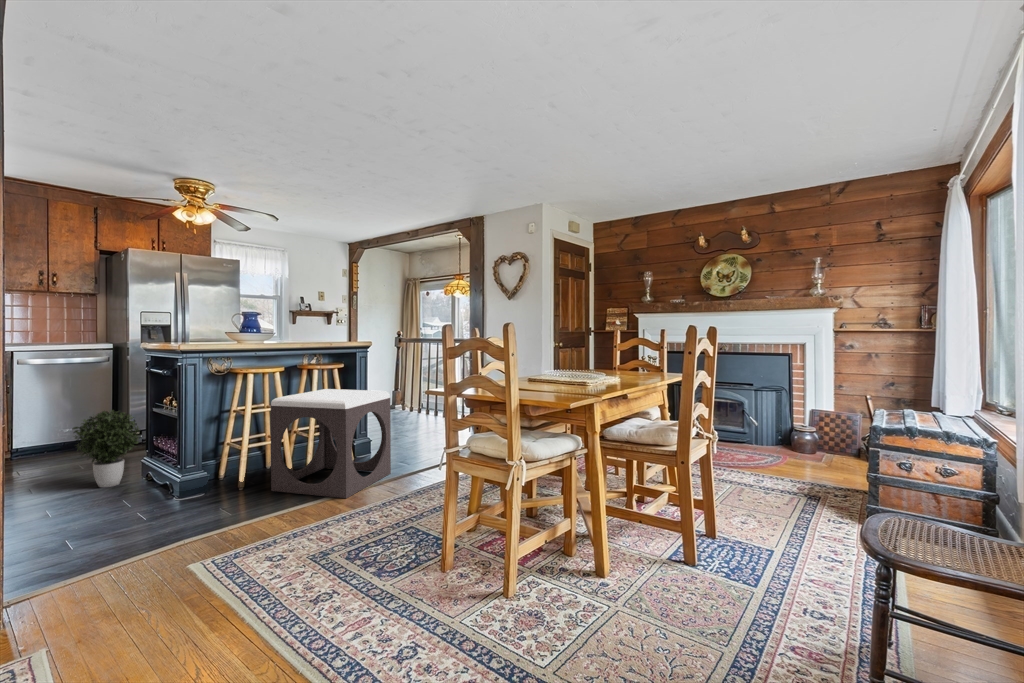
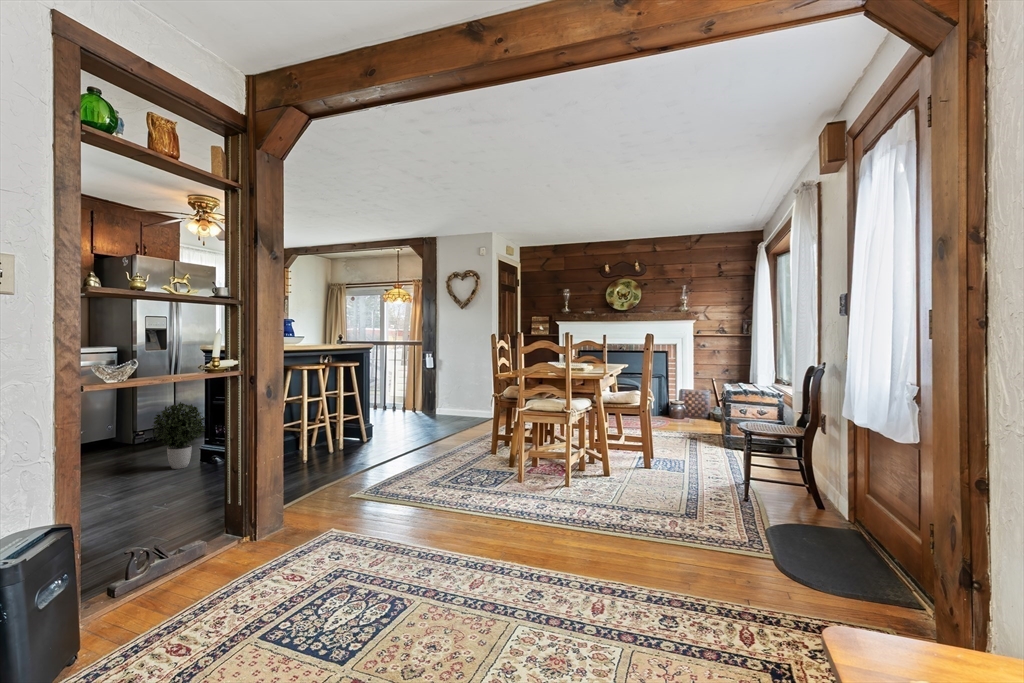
footstool: present [271,389,391,498] -> none [334,382,411,460]

